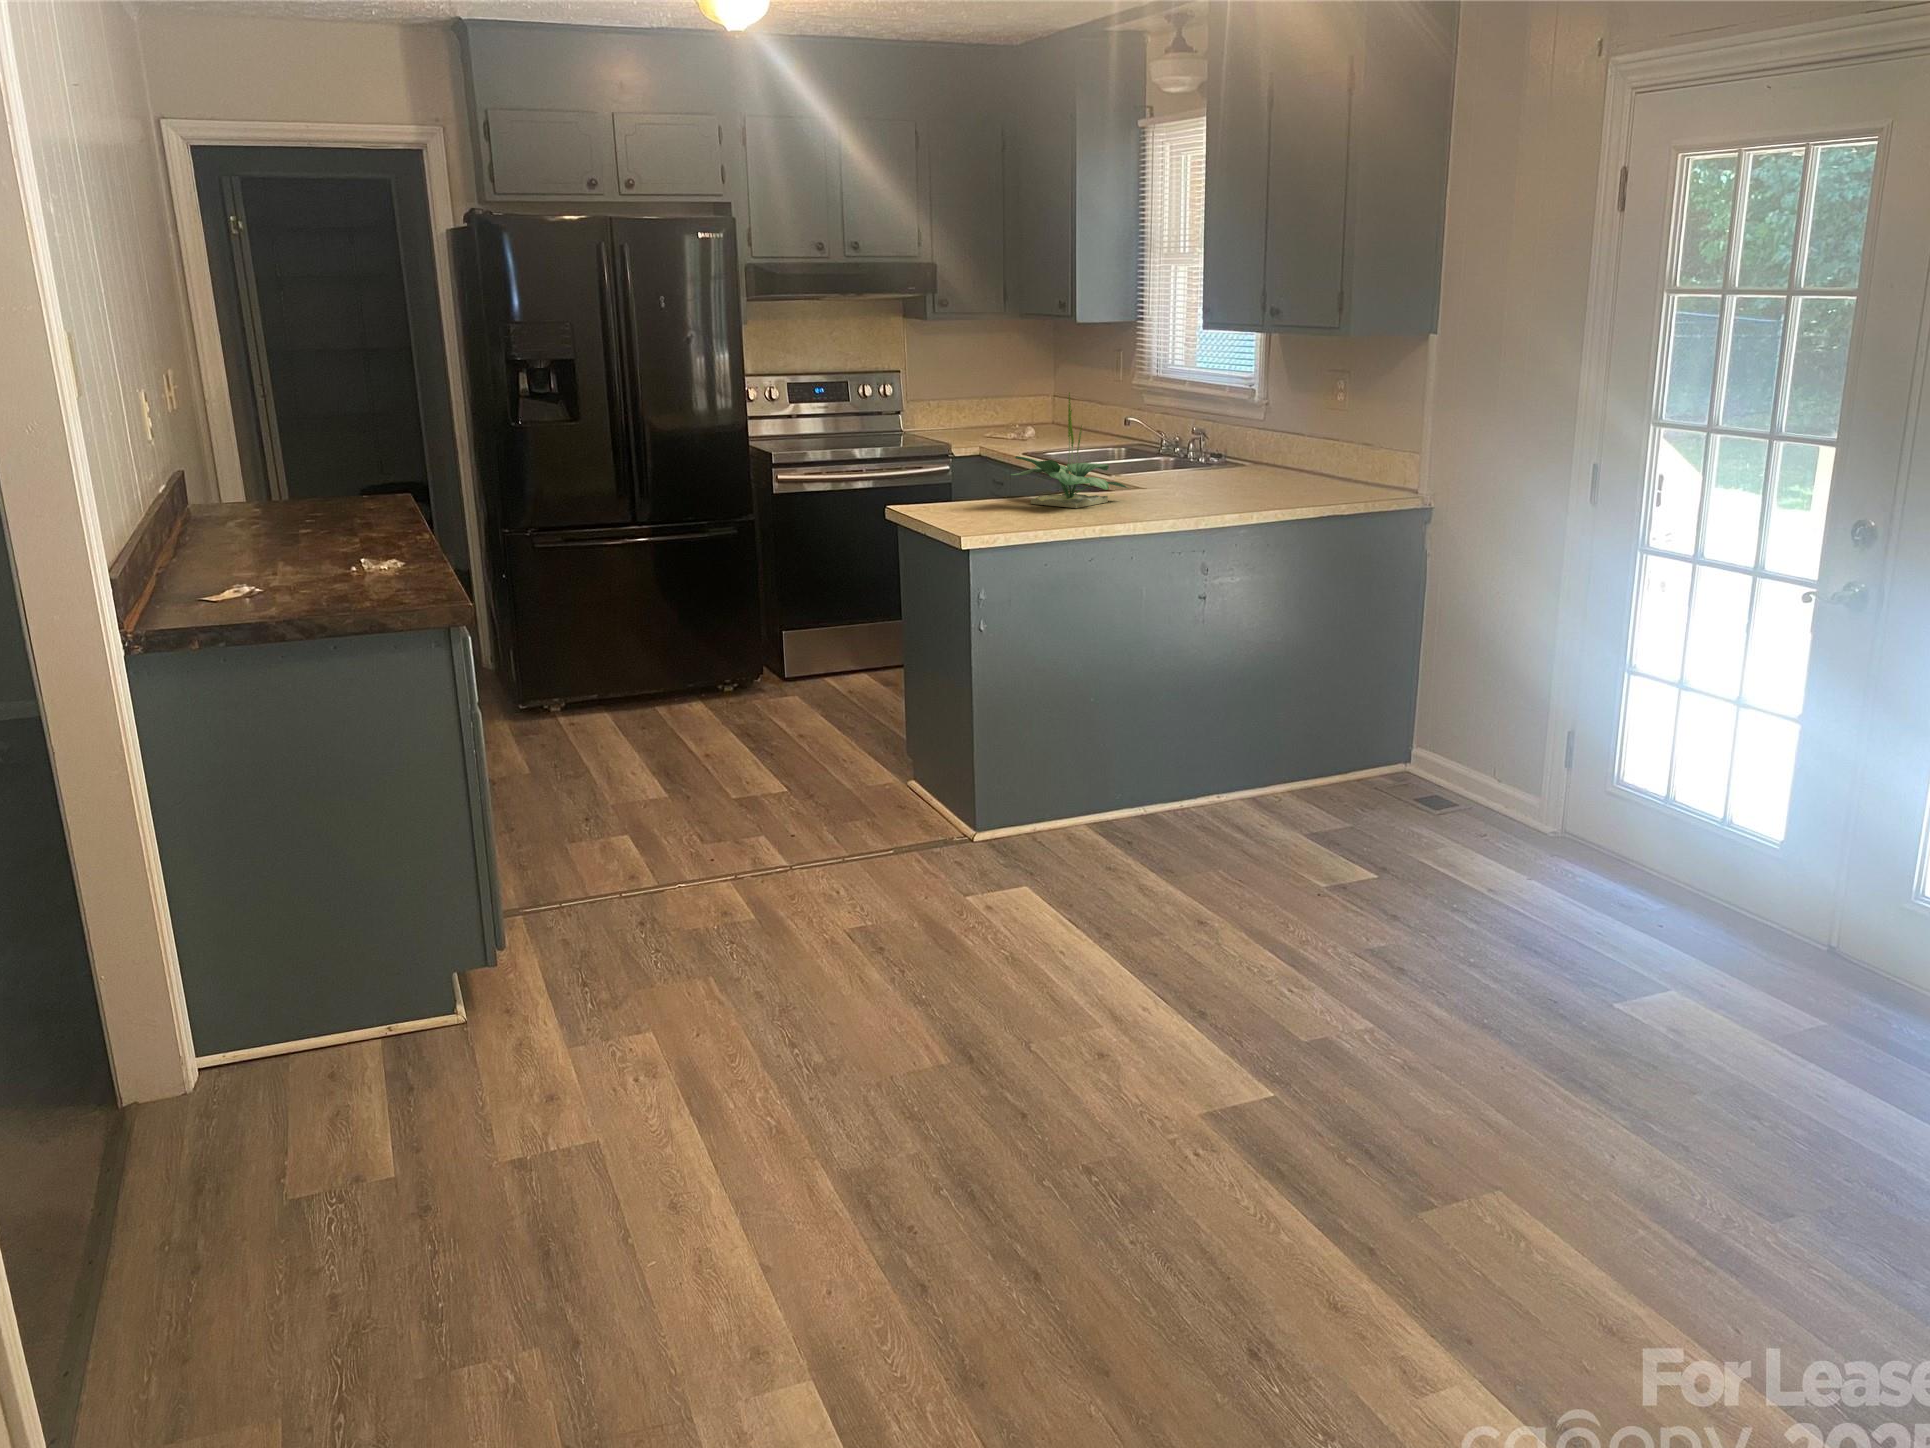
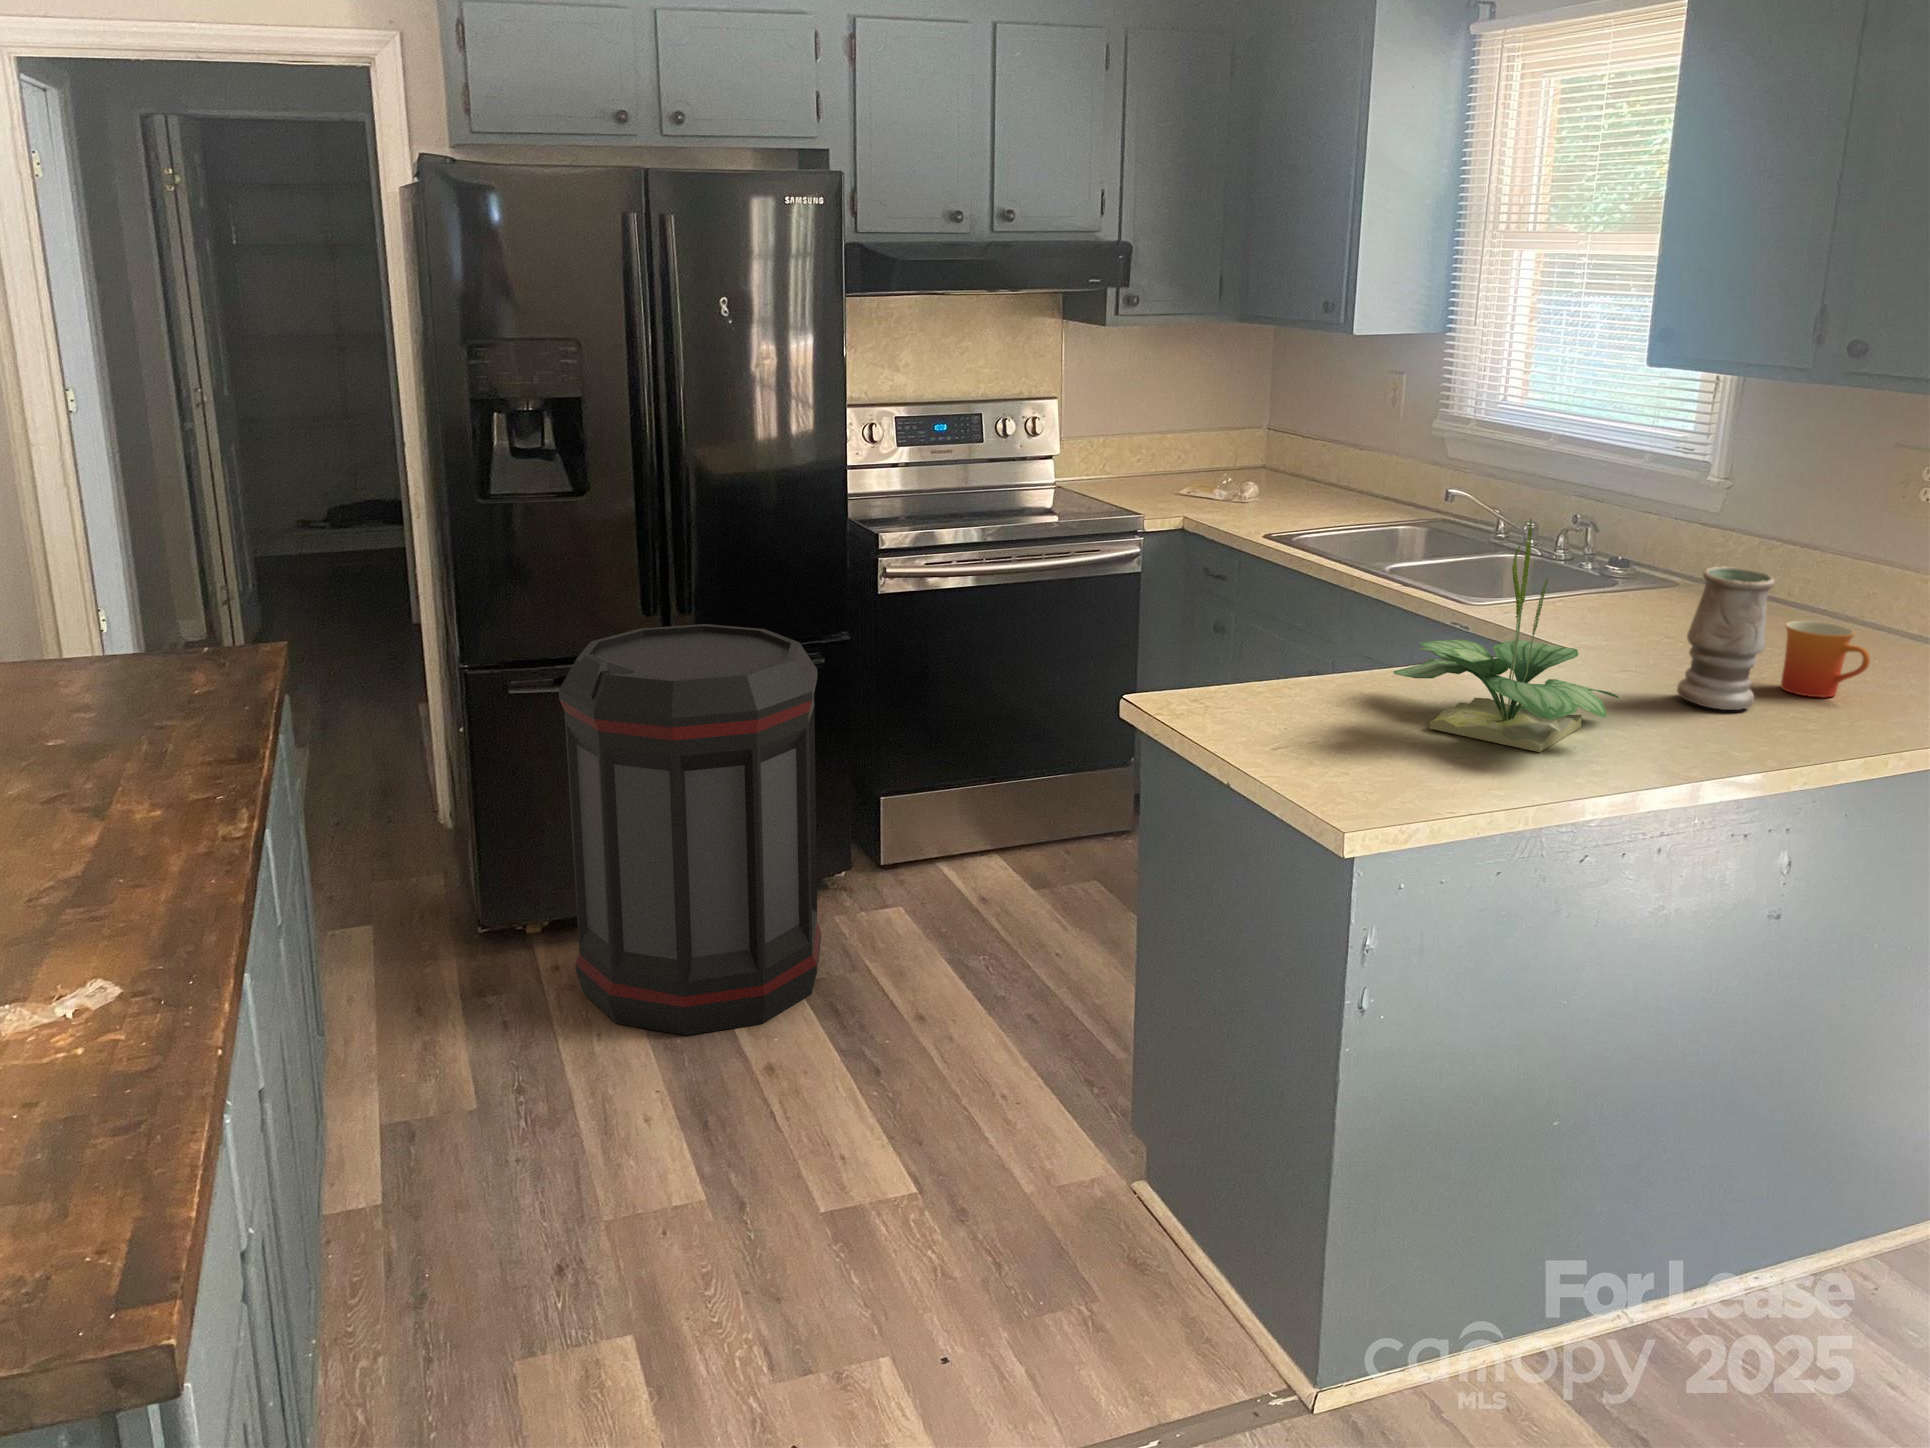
vase: none [1170,423,1208,497] -> present [1677,566,1775,710]
mug: none [1229,456,1264,493] -> present [1781,621,1870,697]
trash can: none [569,505,740,746] -> present [559,624,821,1035]

